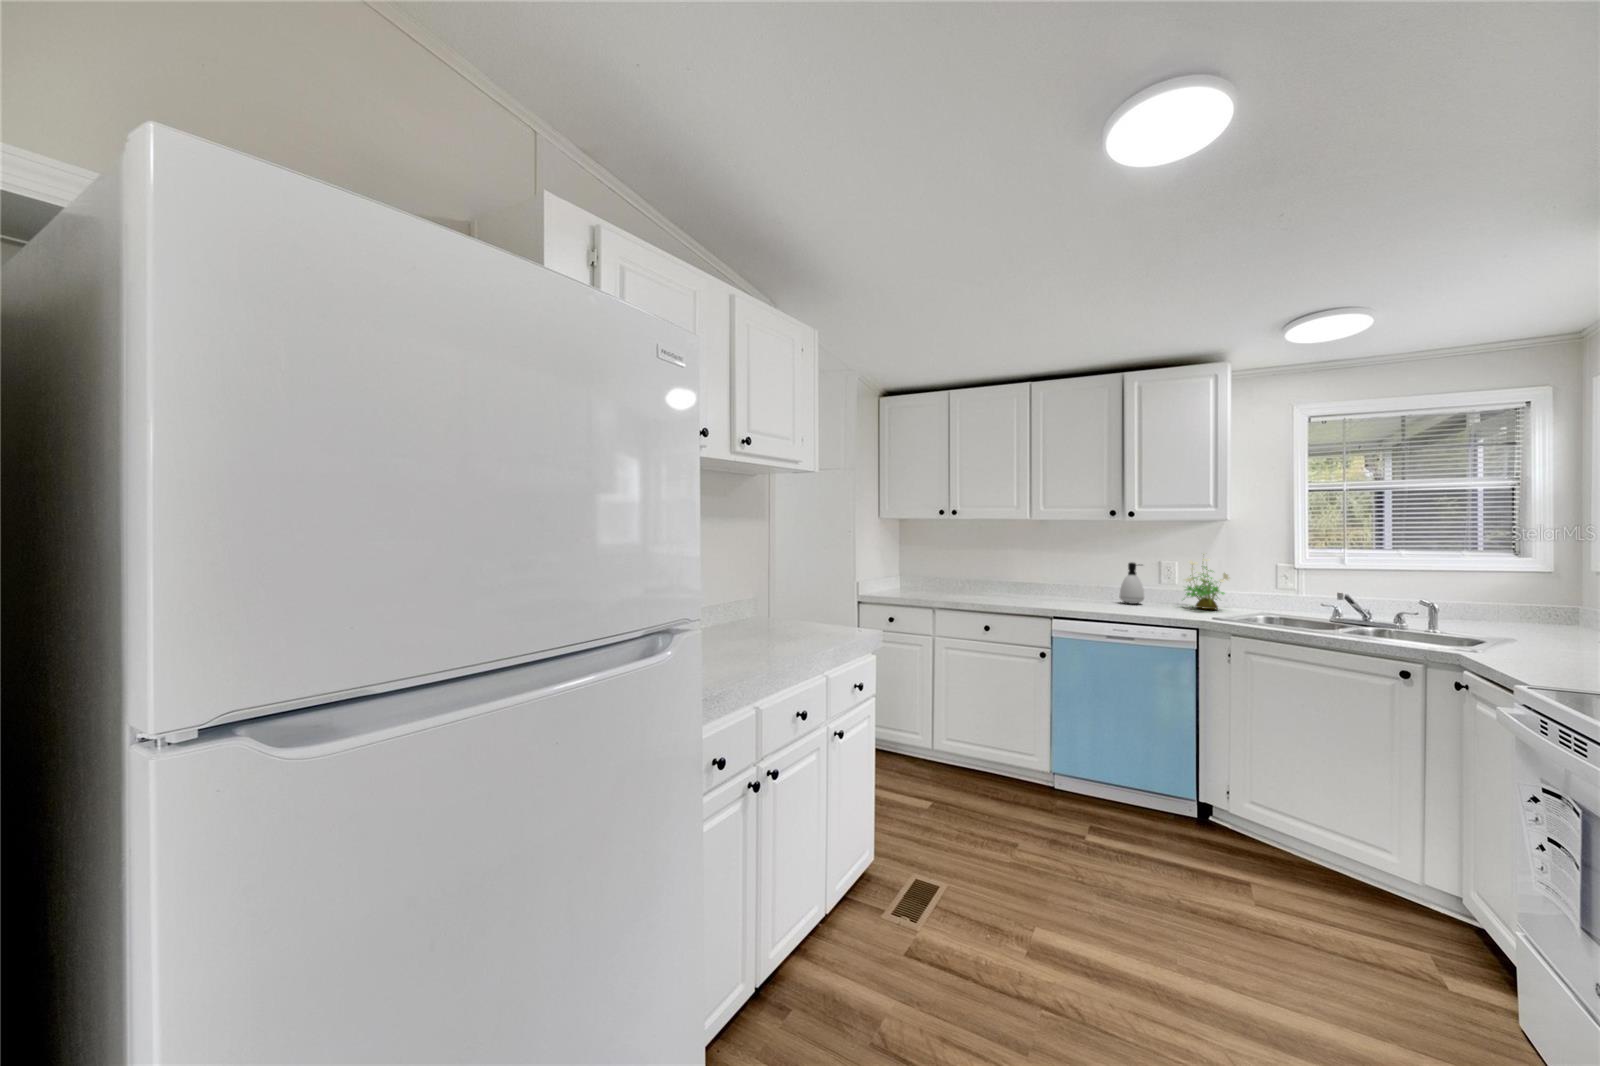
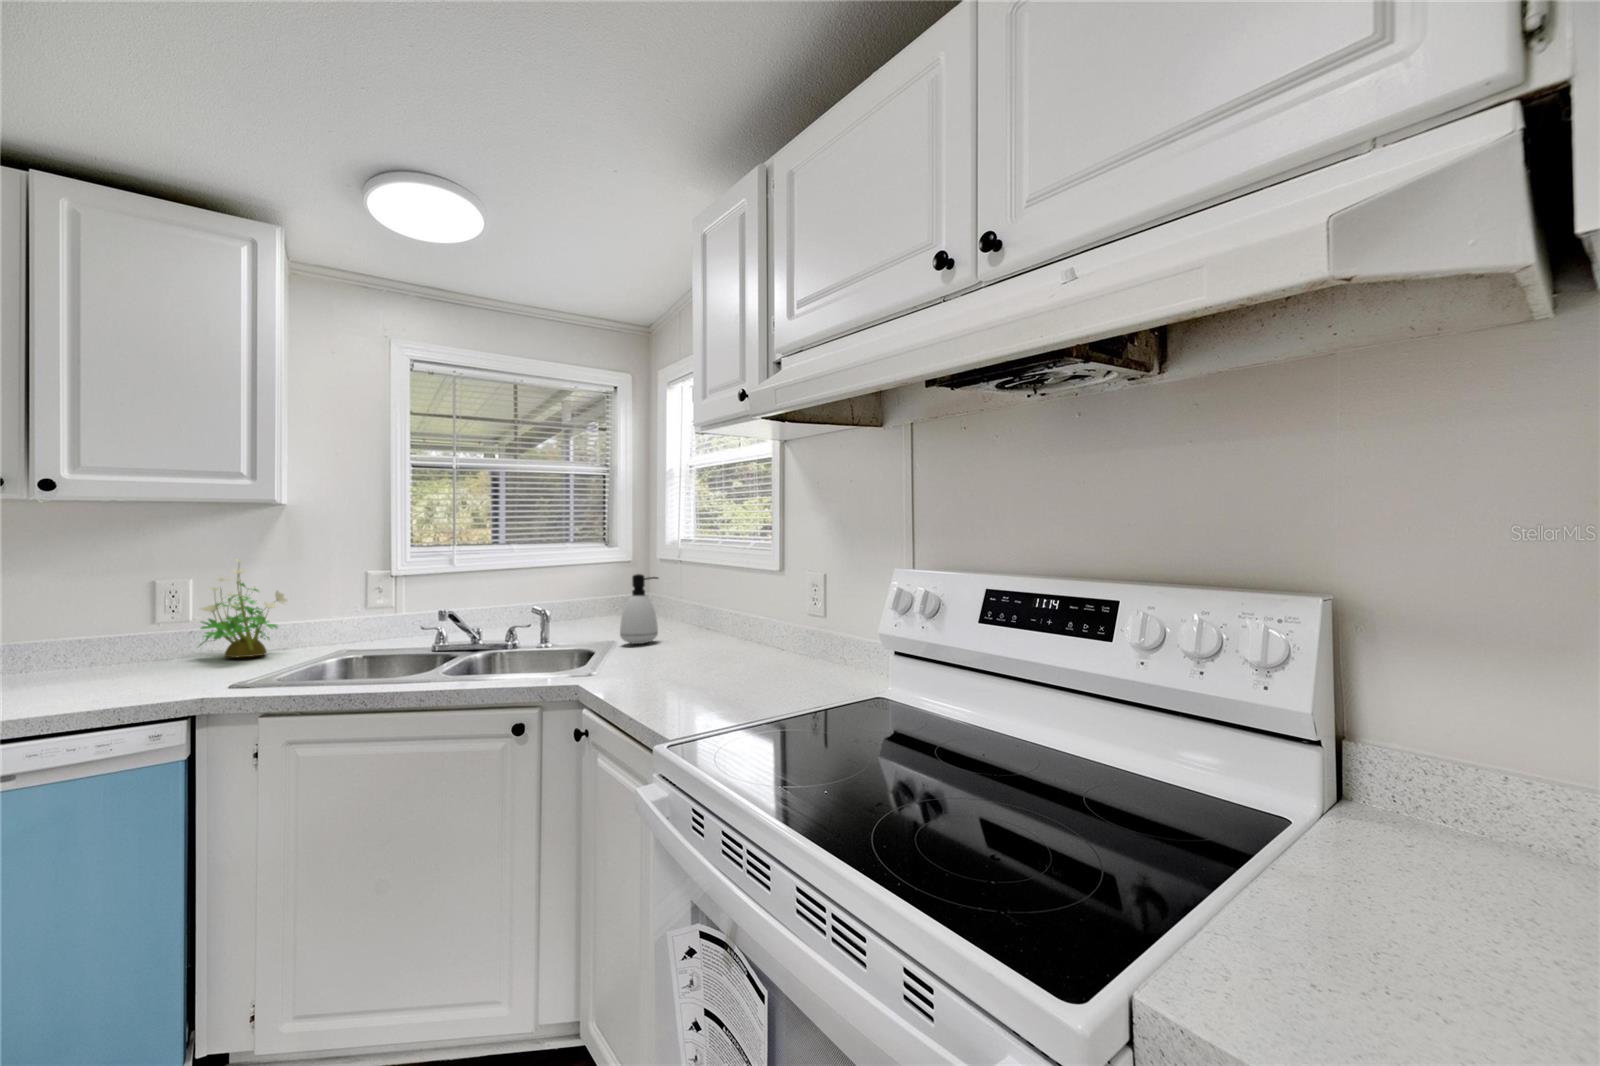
soap dispenser: present [1120,562,1144,604] -> present [620,574,658,644]

